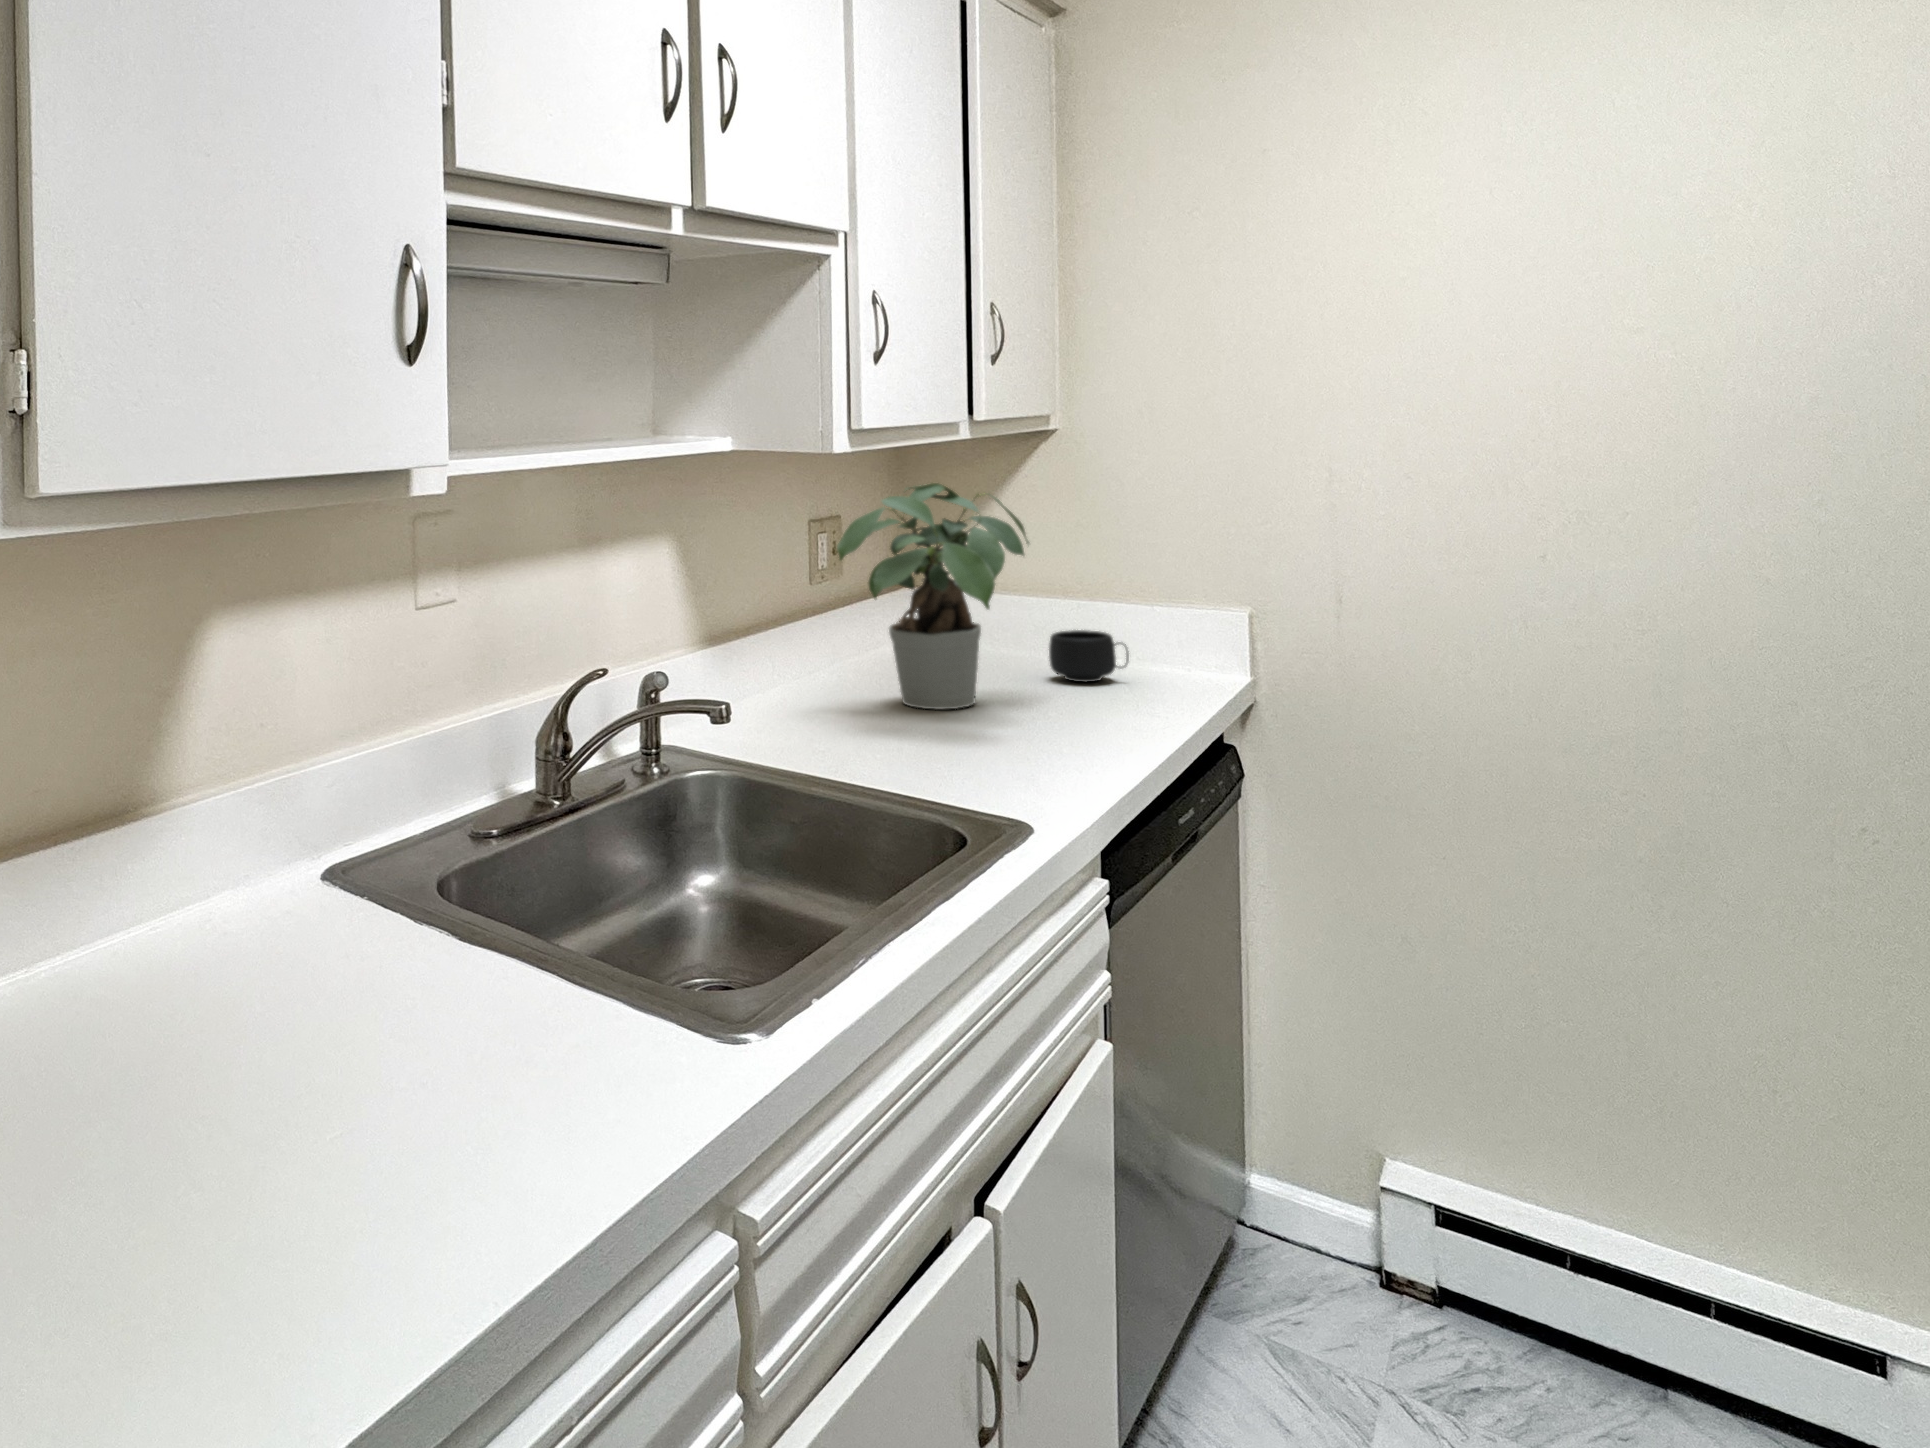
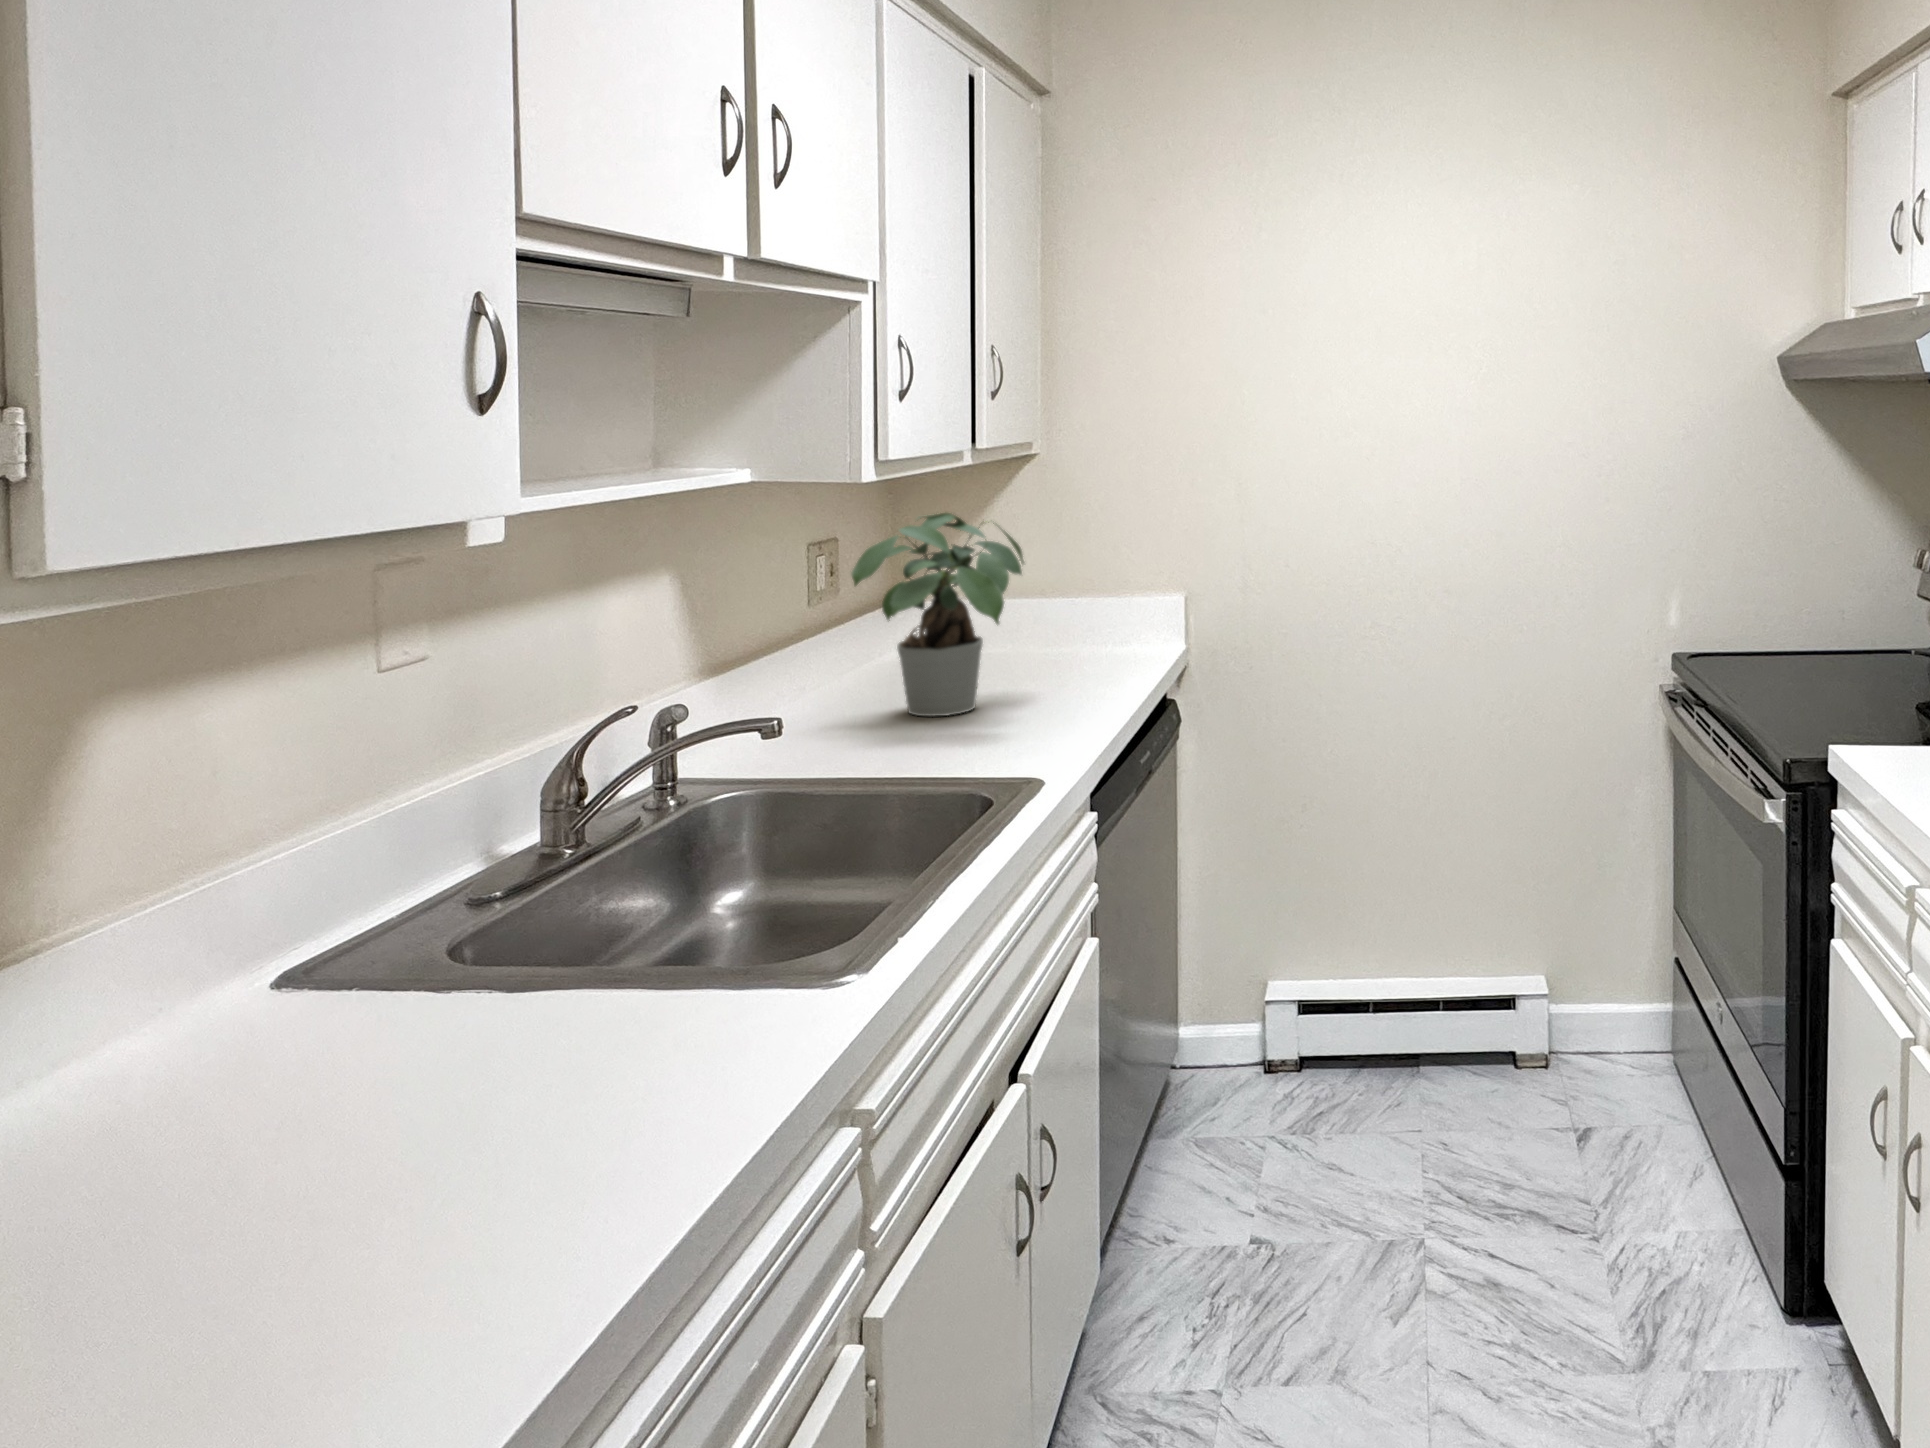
mug: present [1049,630,1129,682] -> none [1035,636,1101,681]

